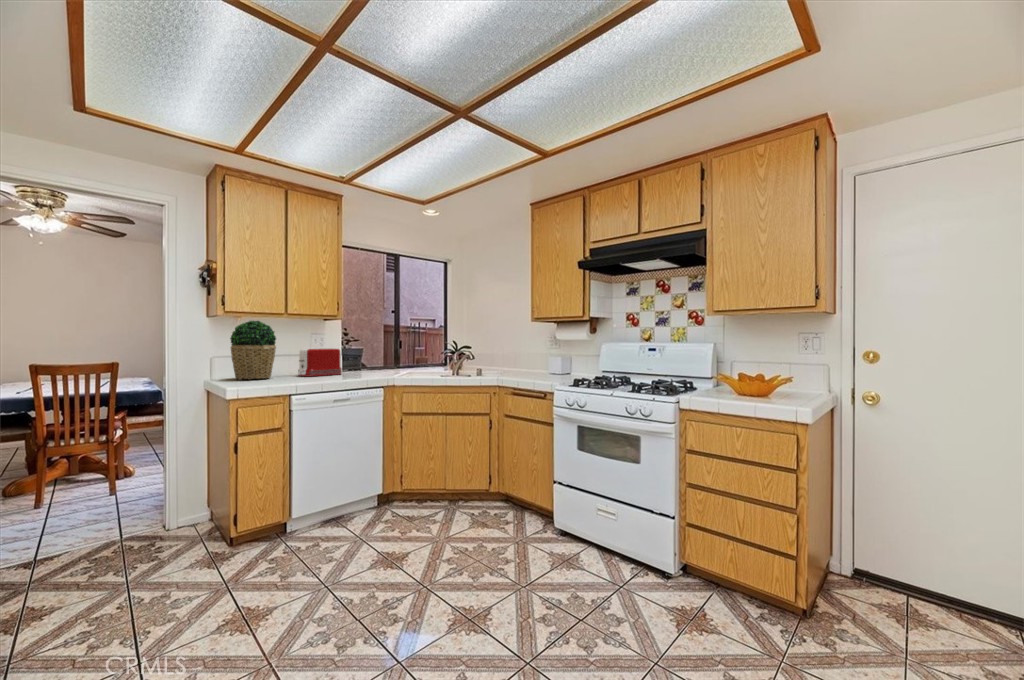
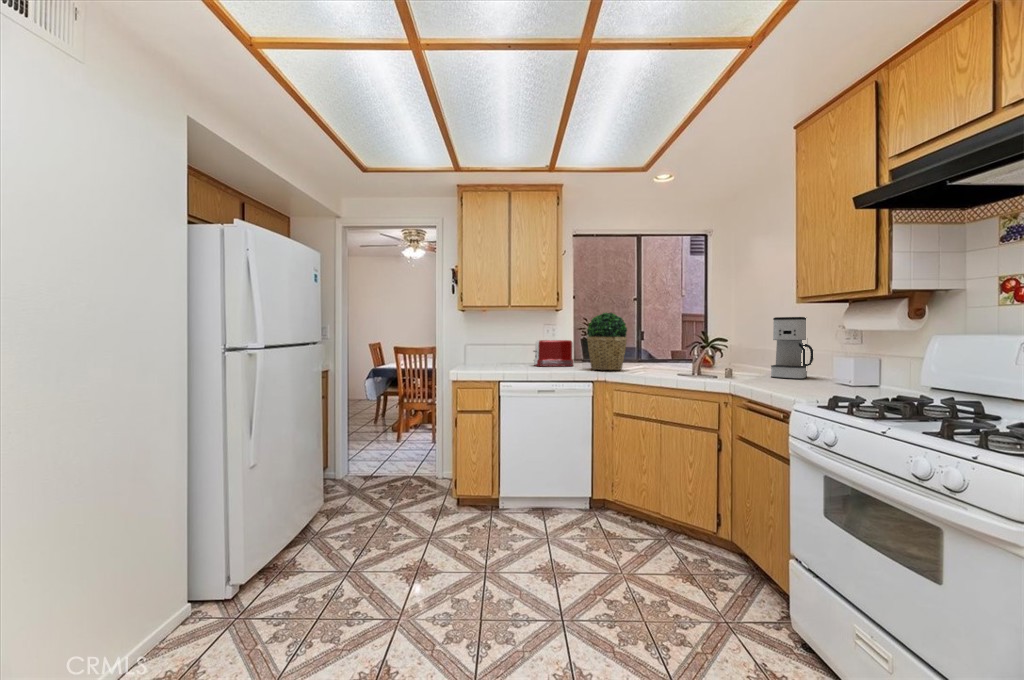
potted plant: present [230,321,276,380] -> present [587,313,627,370]
coffee maker: none [508,330,532,373] -> present [771,317,813,379]

